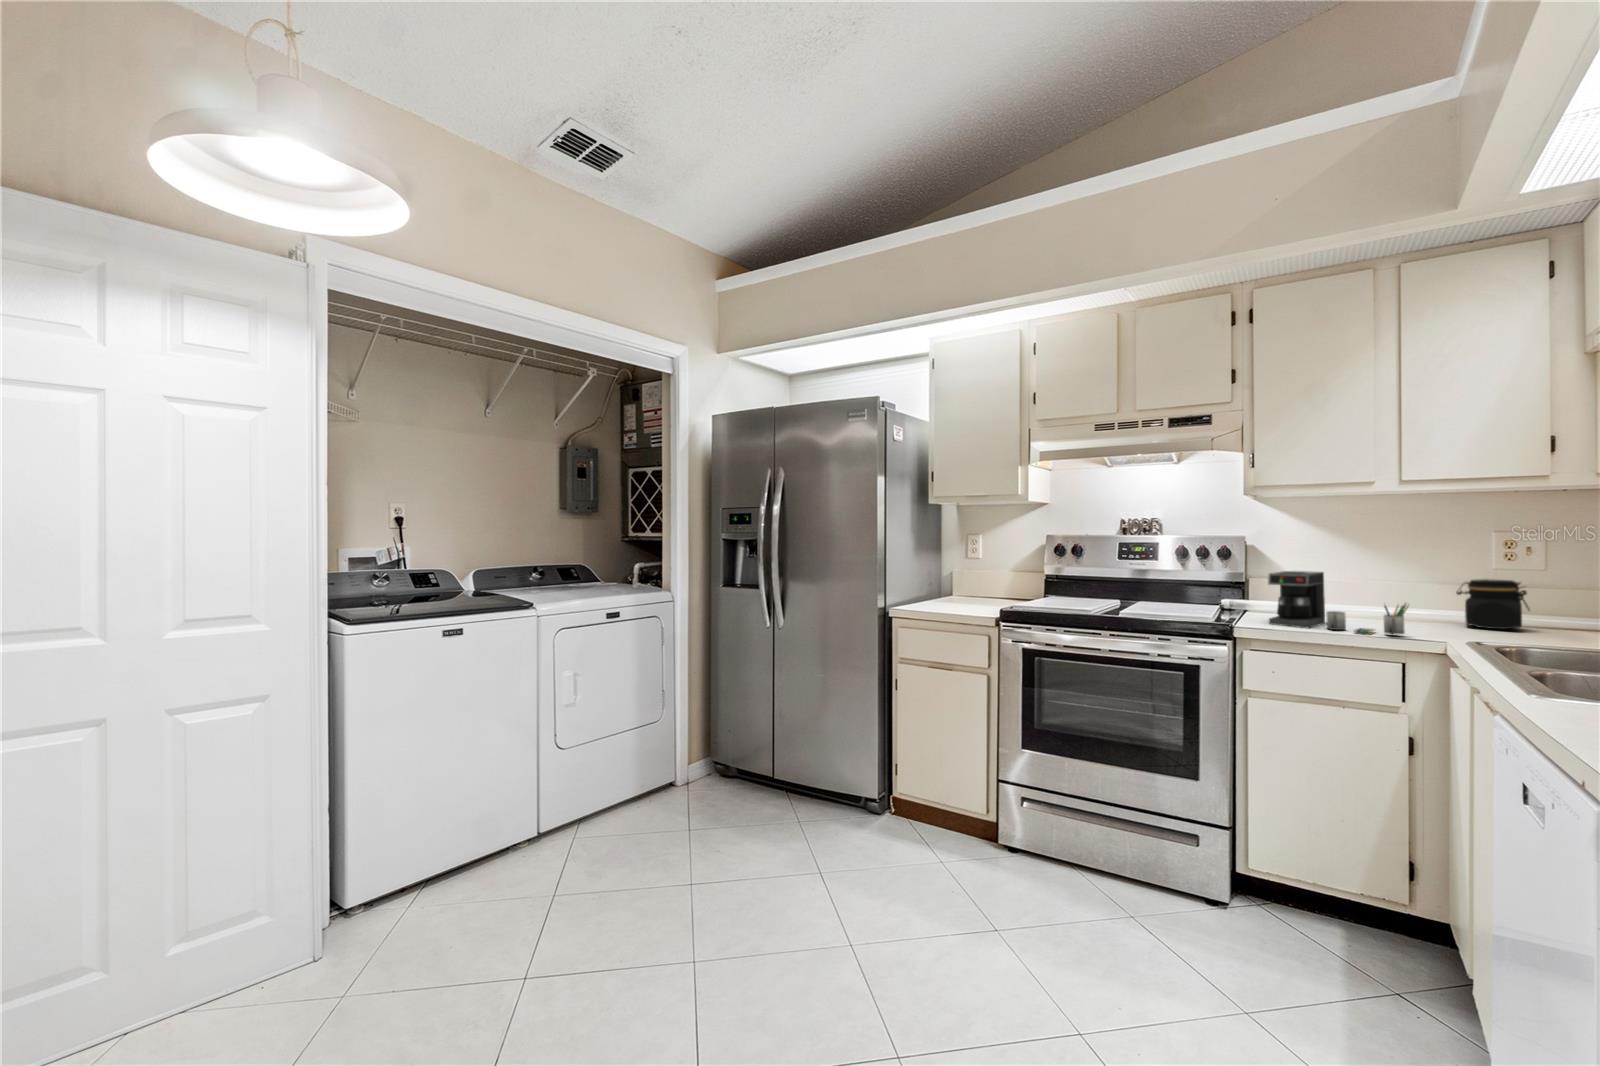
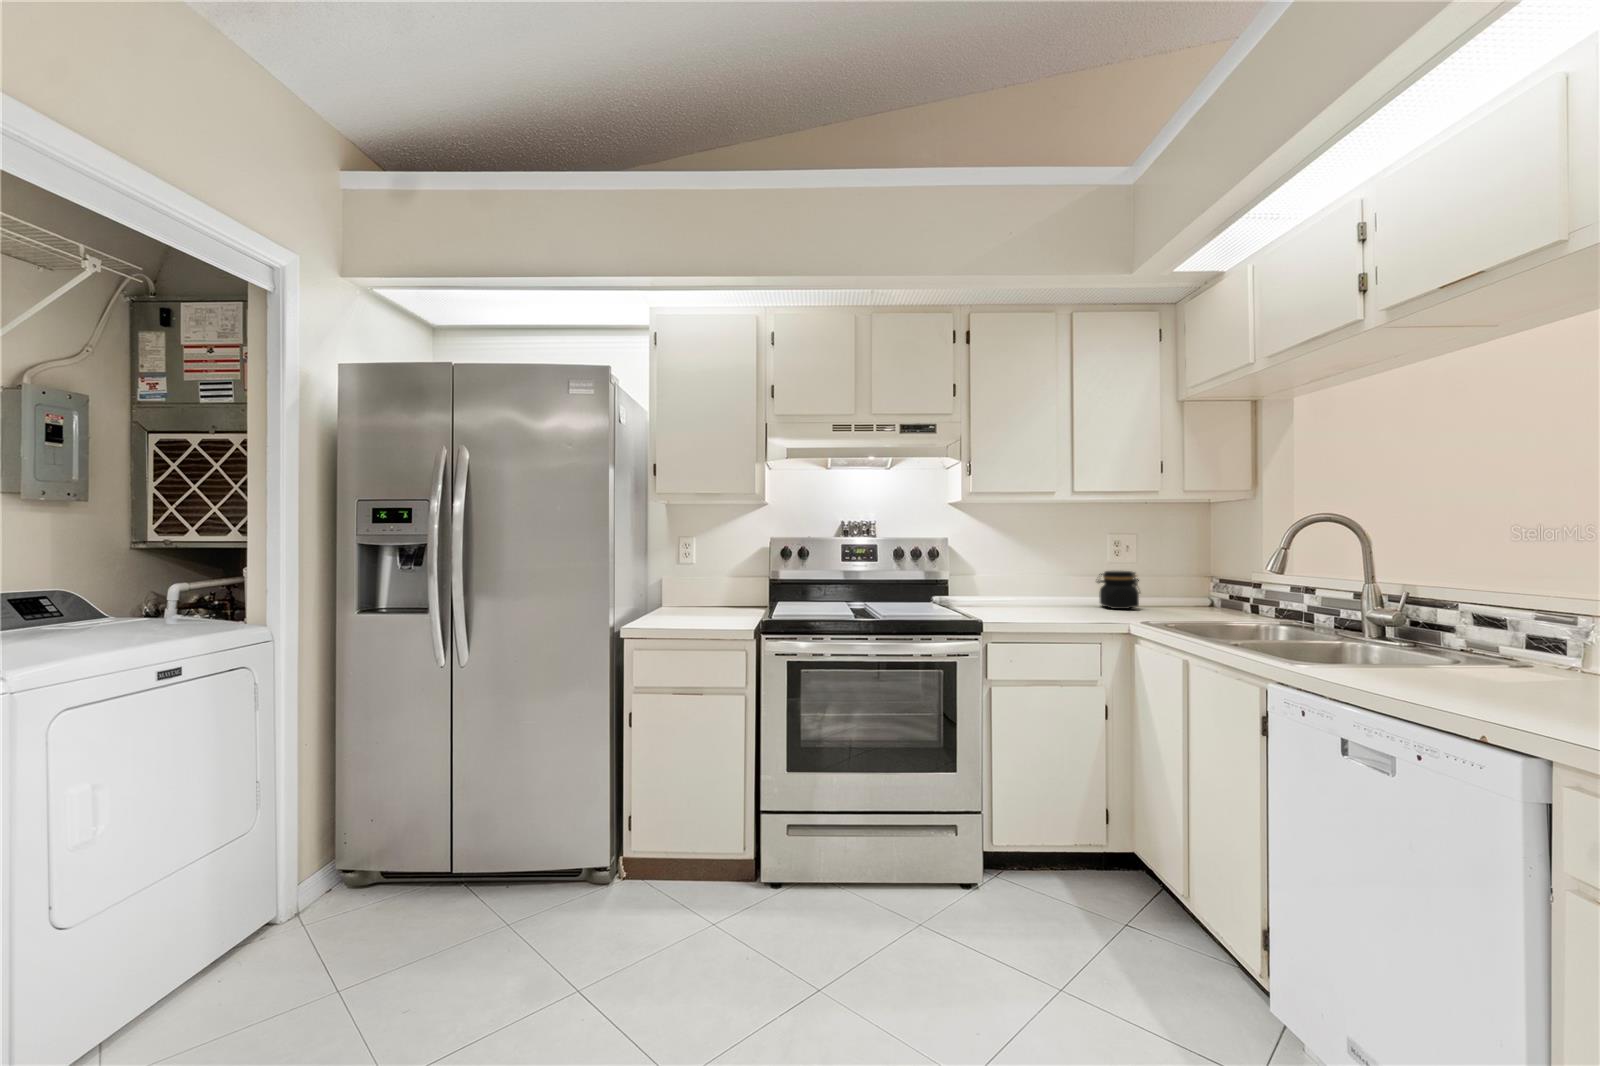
coffee maker: present [1268,571,1408,634] -> none [996,568,1100,620]

